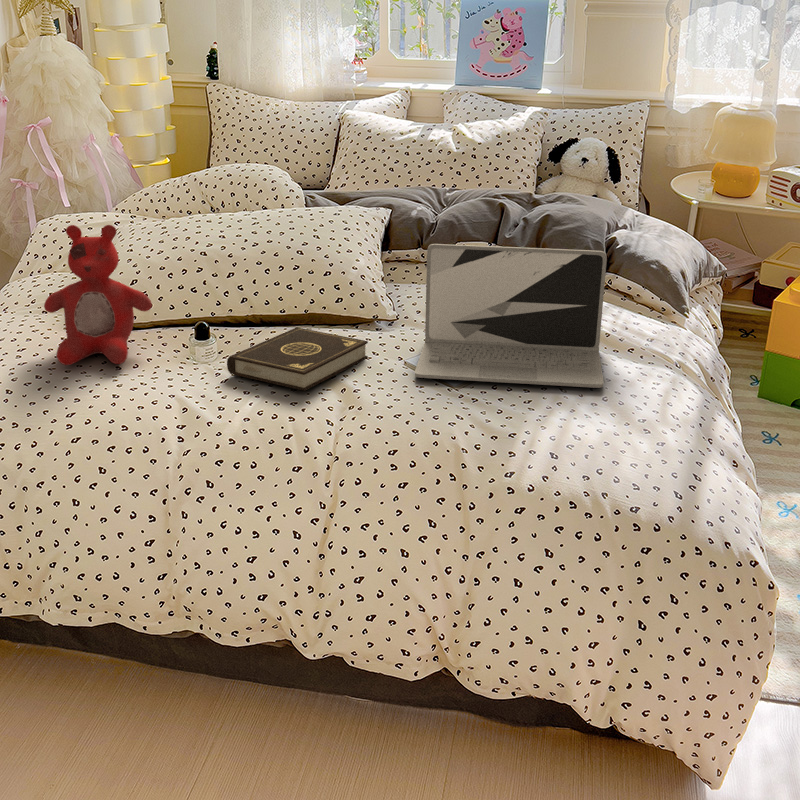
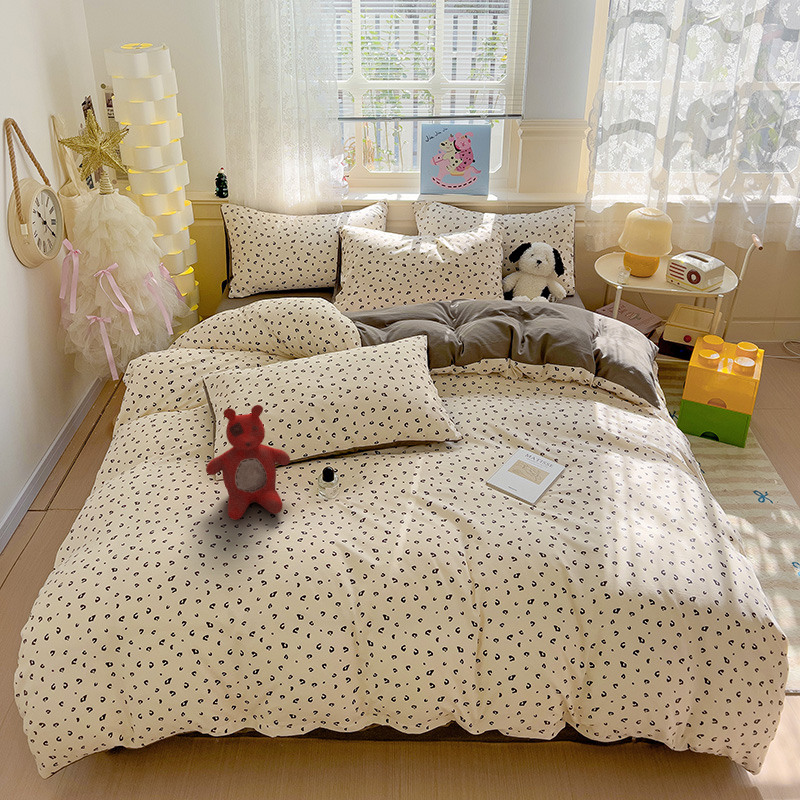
laptop: present [415,244,607,388] -> none [493,389,643,502]
book: present [227,327,368,391] -> none [364,460,459,527]

